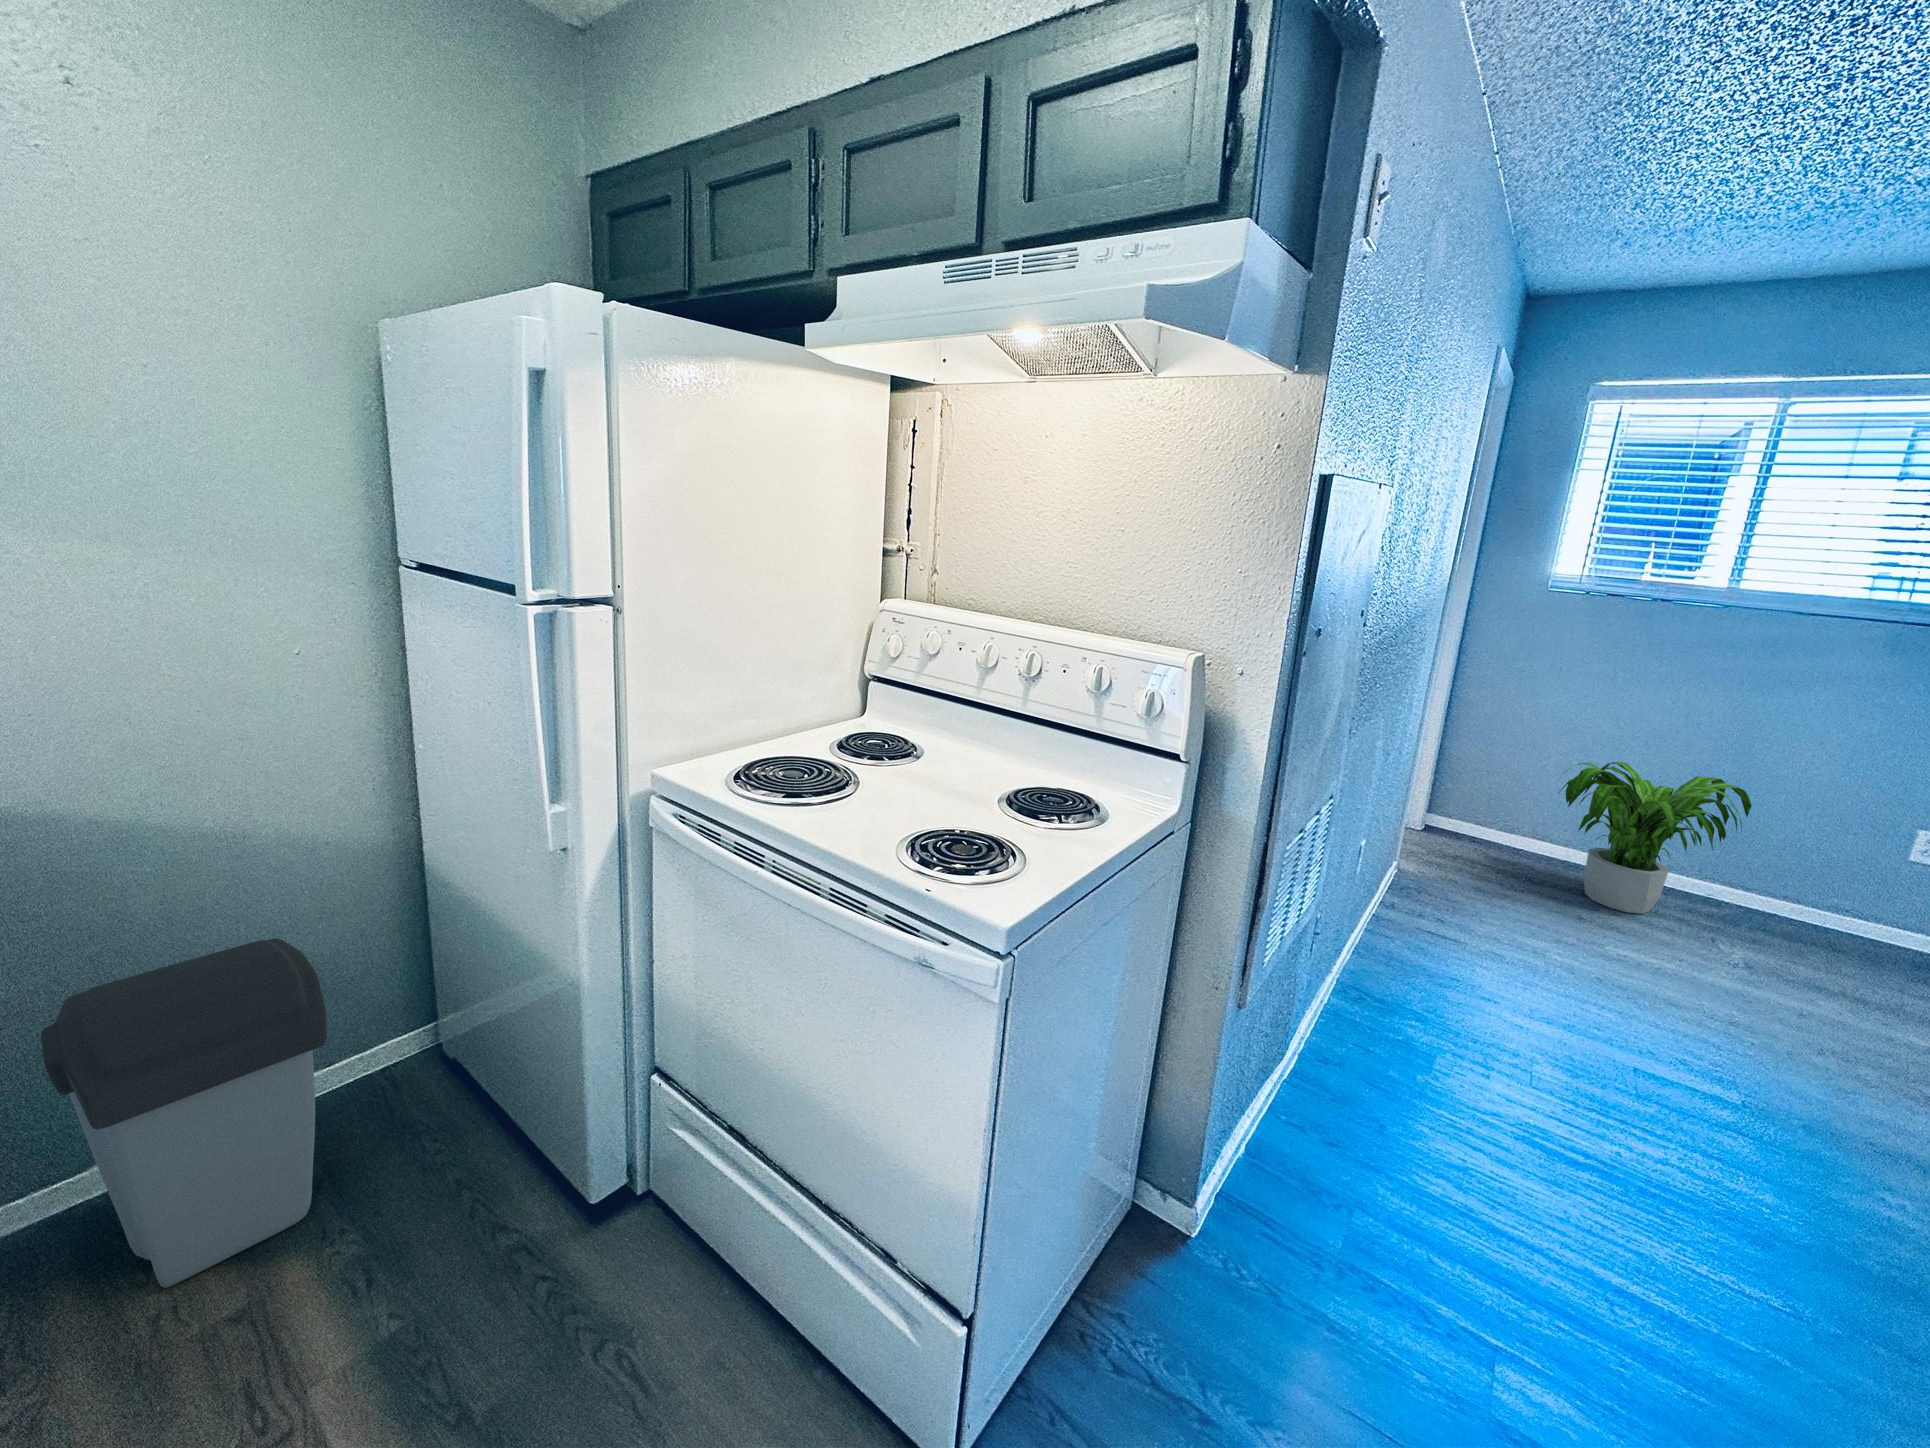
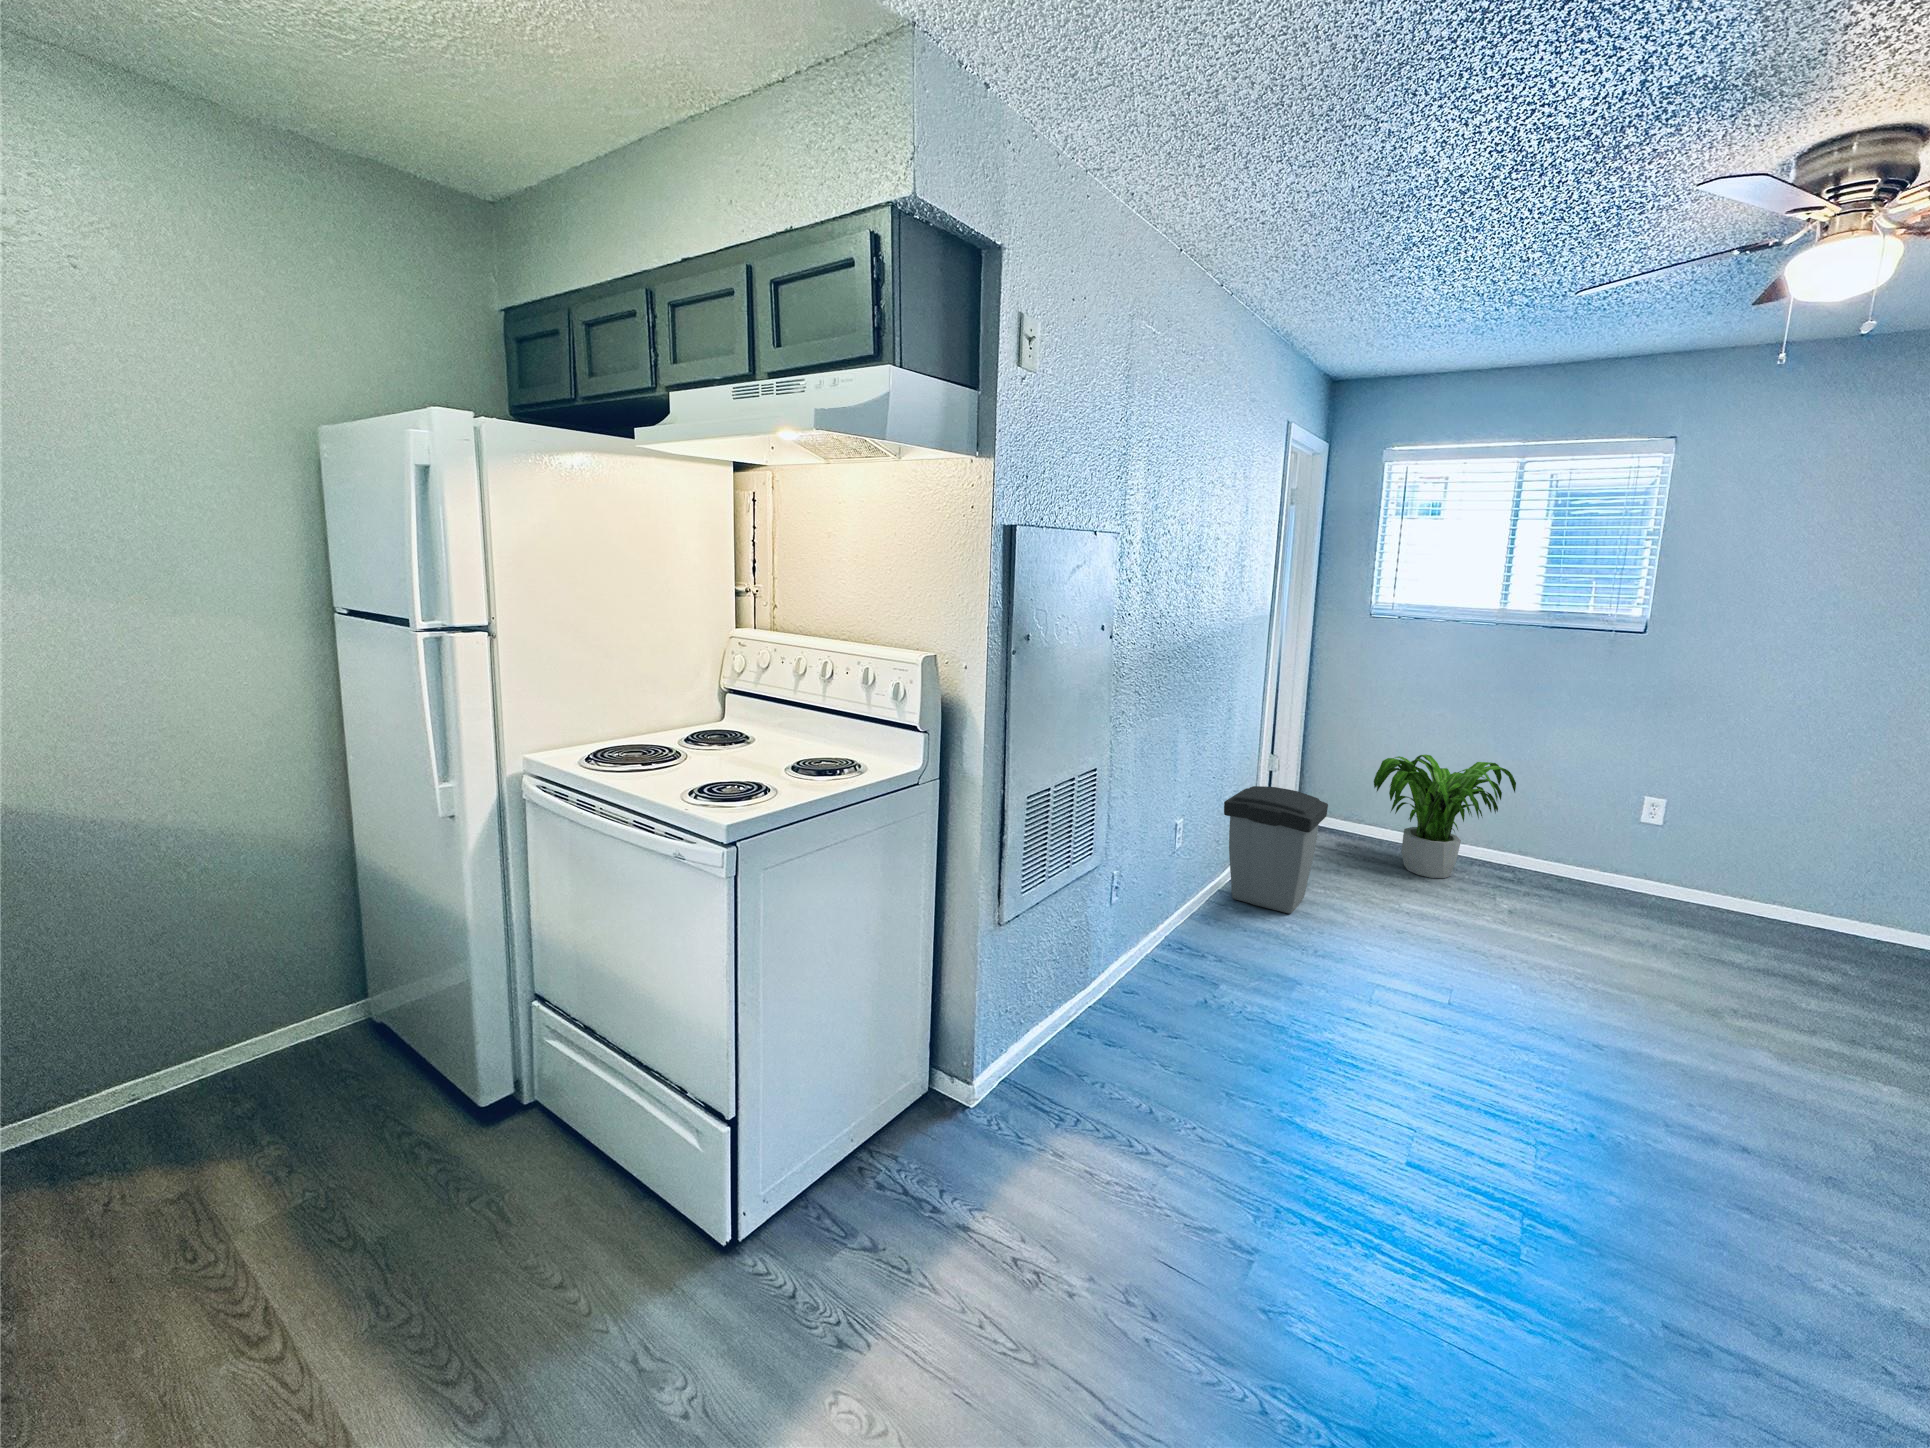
trash can: present [41,938,327,1288] -> present [1224,786,1328,914]

